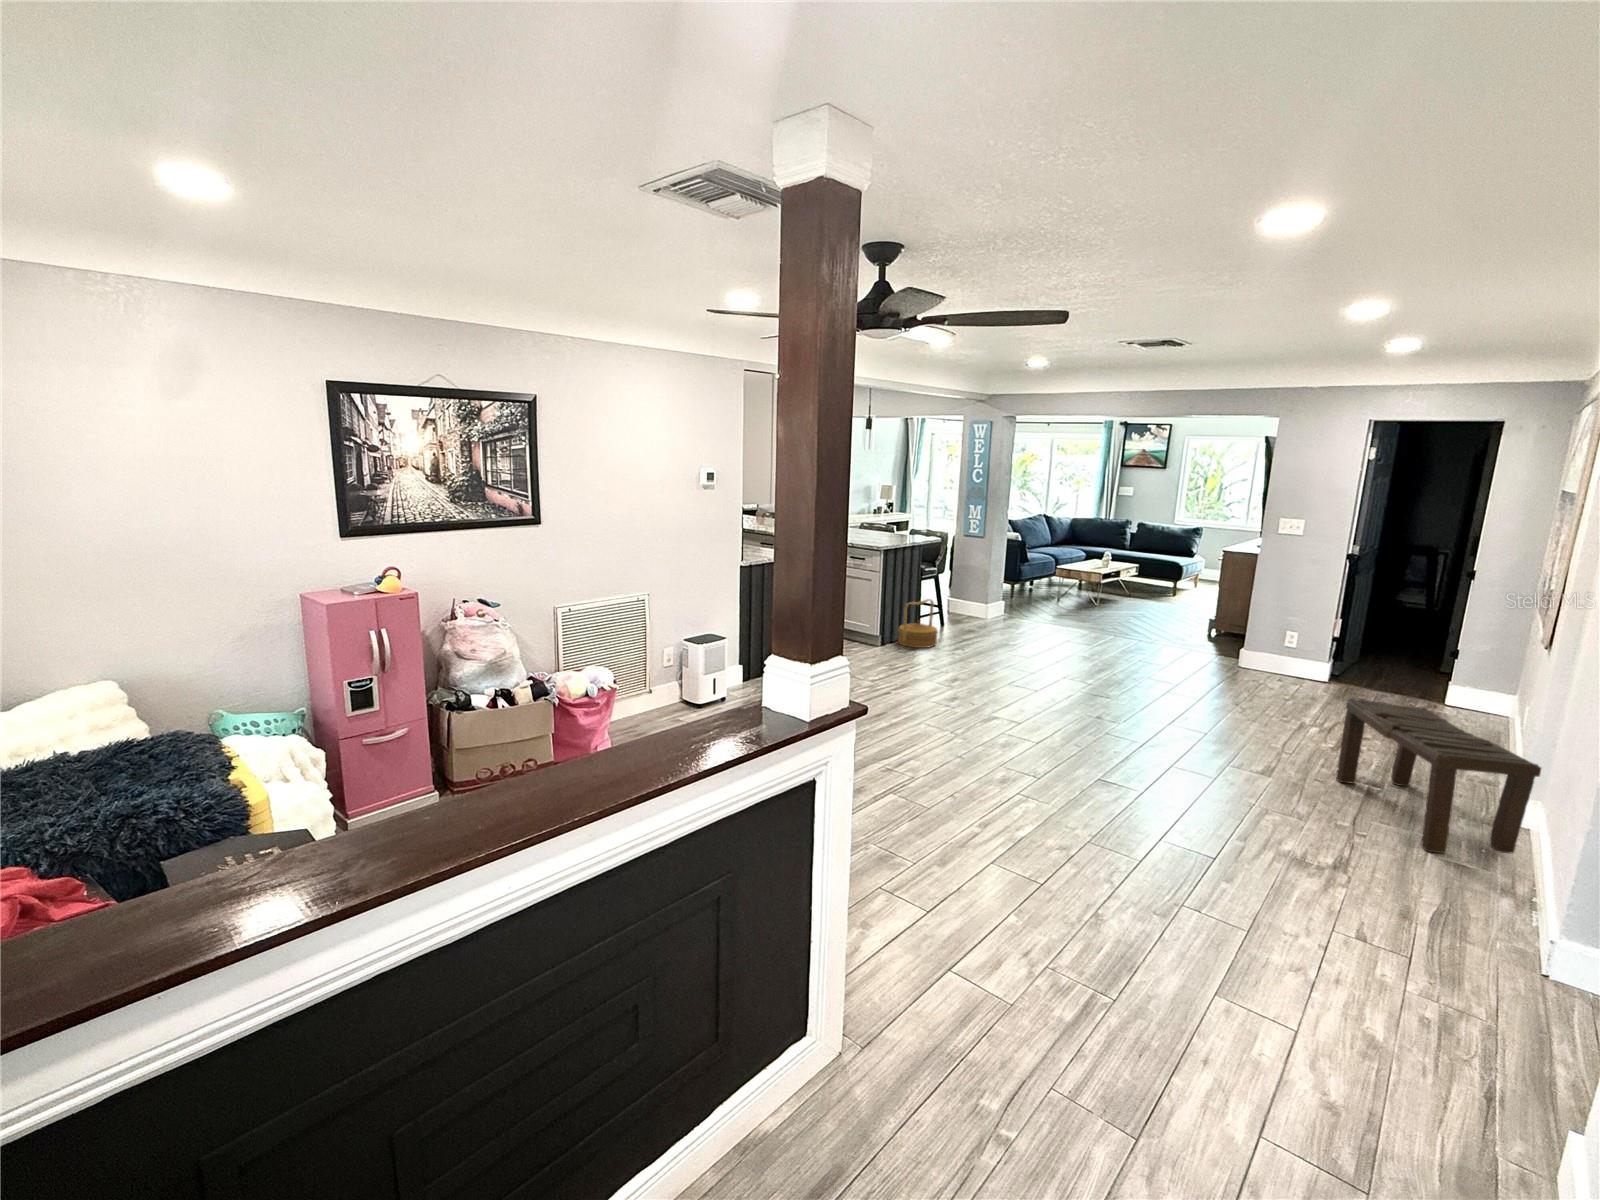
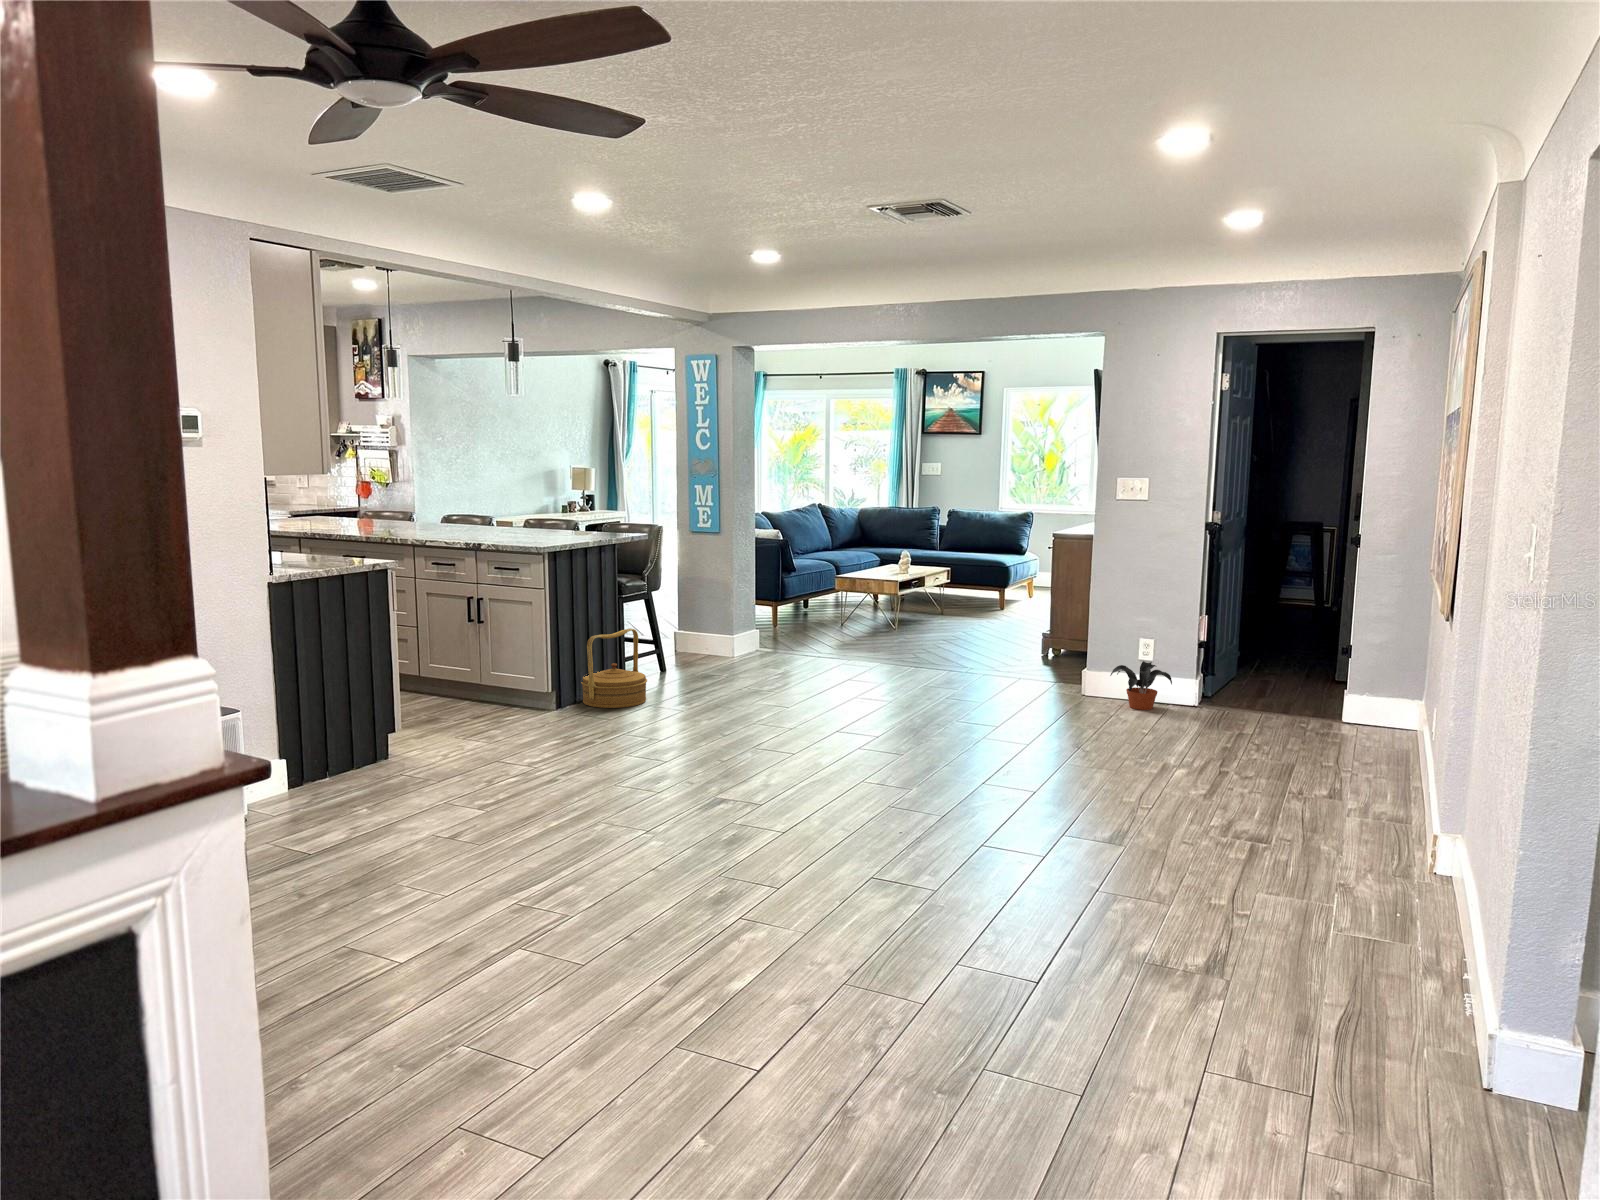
potted plant: none [1261,646,1309,681] -> present [1110,661,1172,710]
bench: present [1336,698,1541,853] -> none [1209,714,1453,926]

